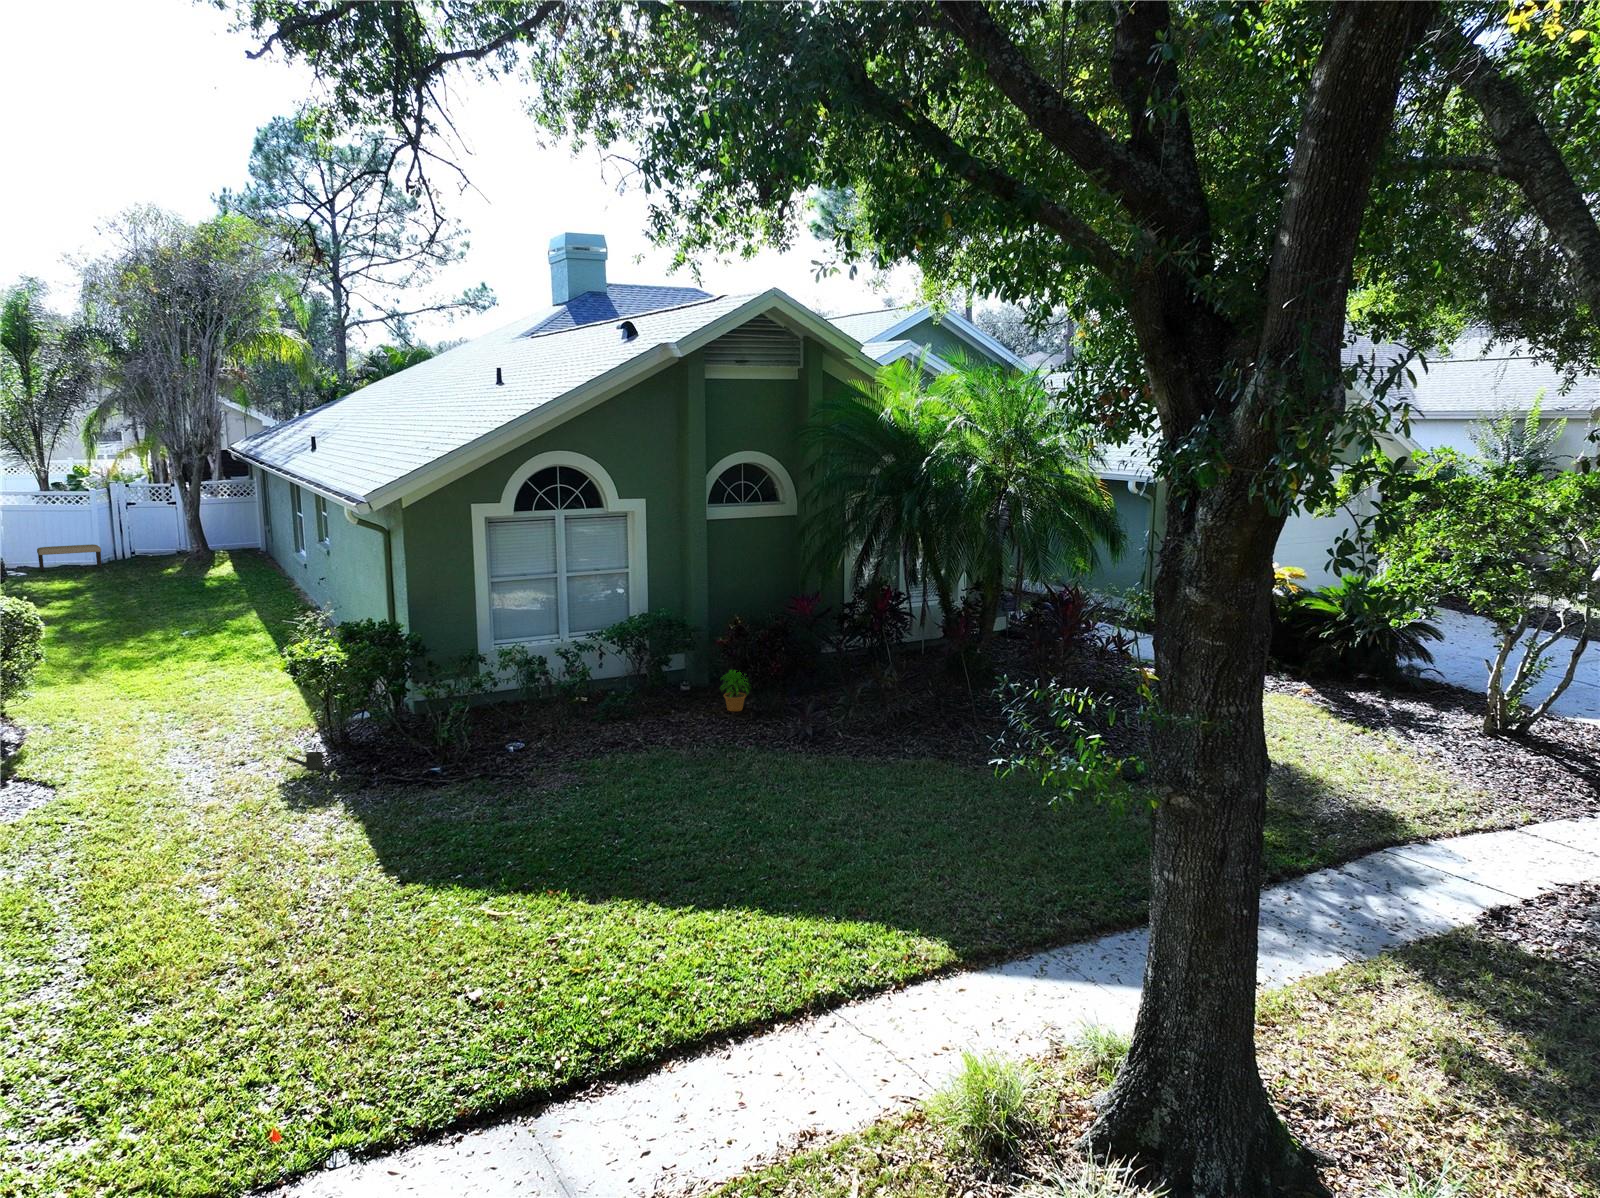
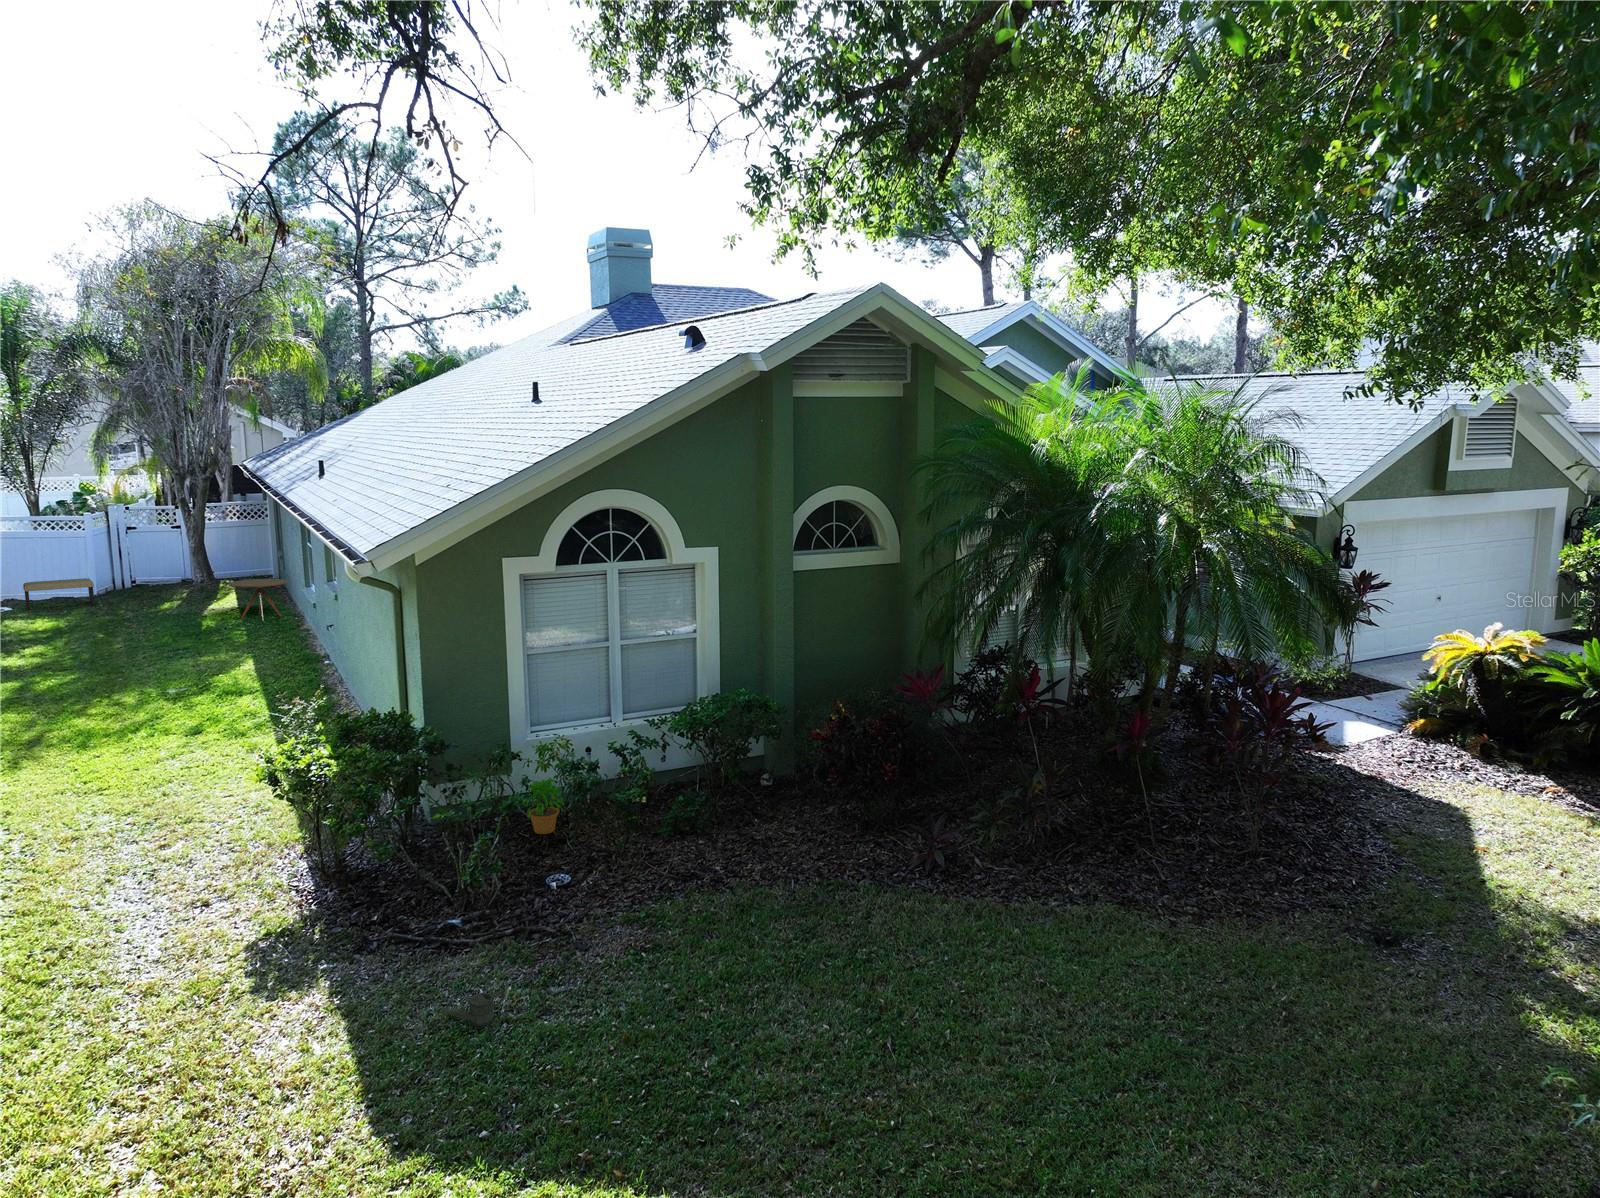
round table: none [227,544,280,580] -> present [229,579,289,621]
potted plant: present [720,670,749,711] -> present [525,778,562,834]
watering can: present [287,751,330,770] -> present [442,991,504,1026]

